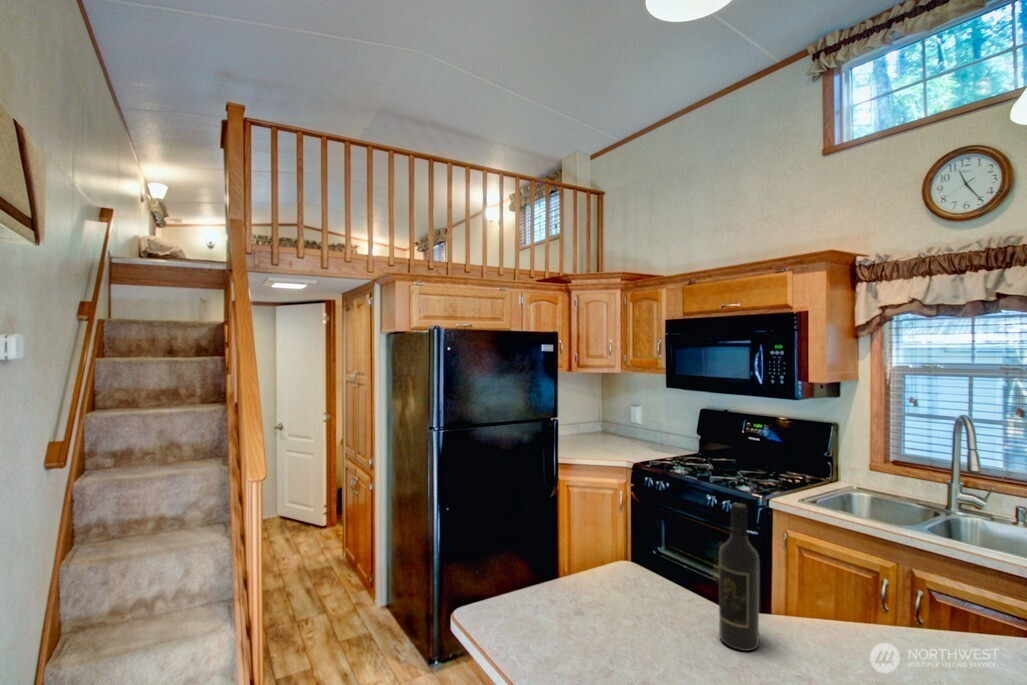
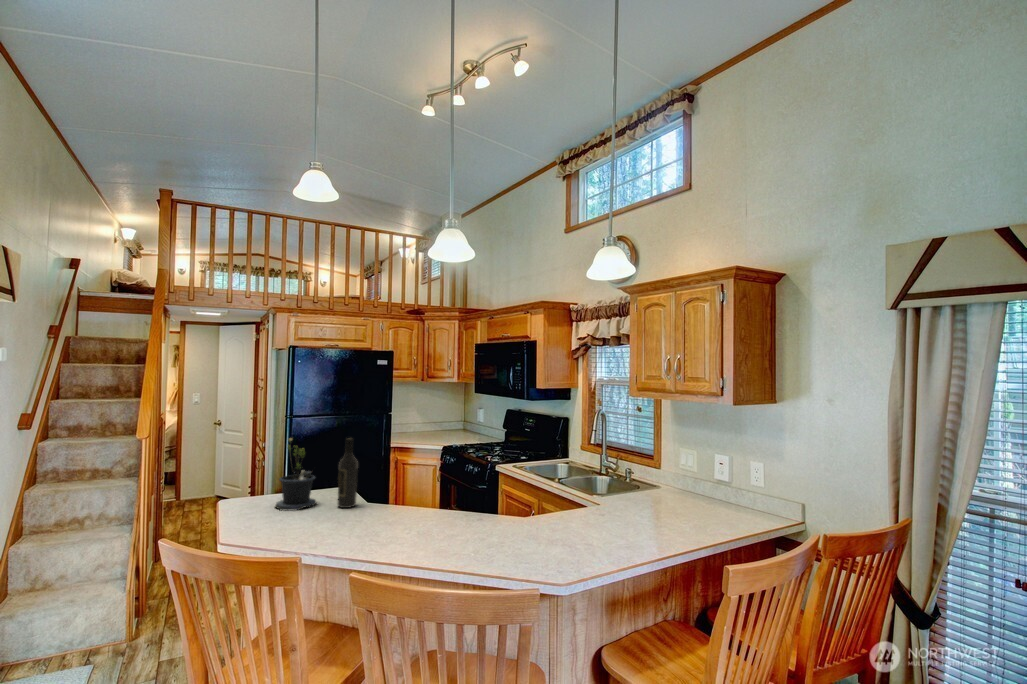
potted plant: none [582,505,678,665] -> present [275,438,316,510]

